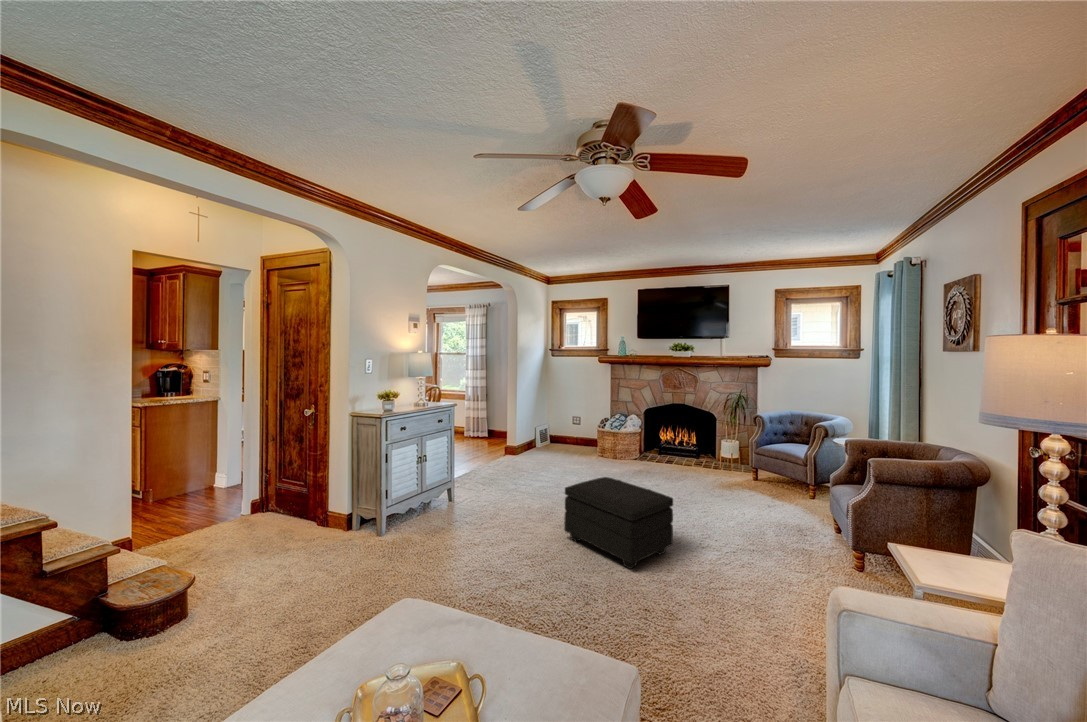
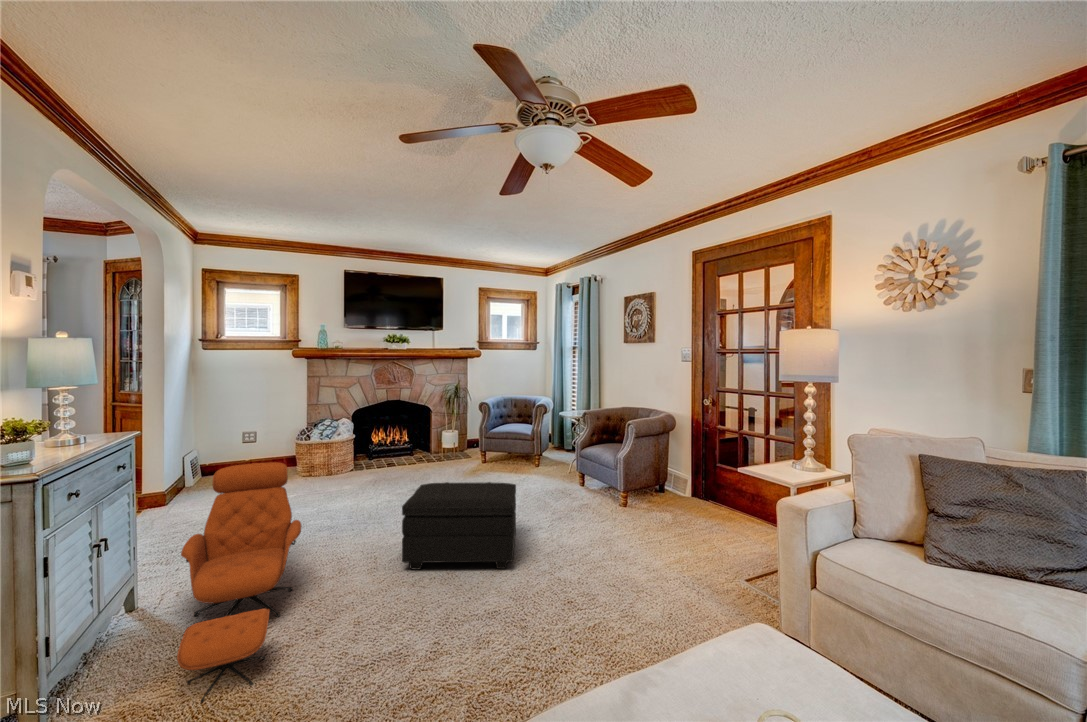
lounge chair: none [412,435,511,558] -> present [177,462,302,703]

